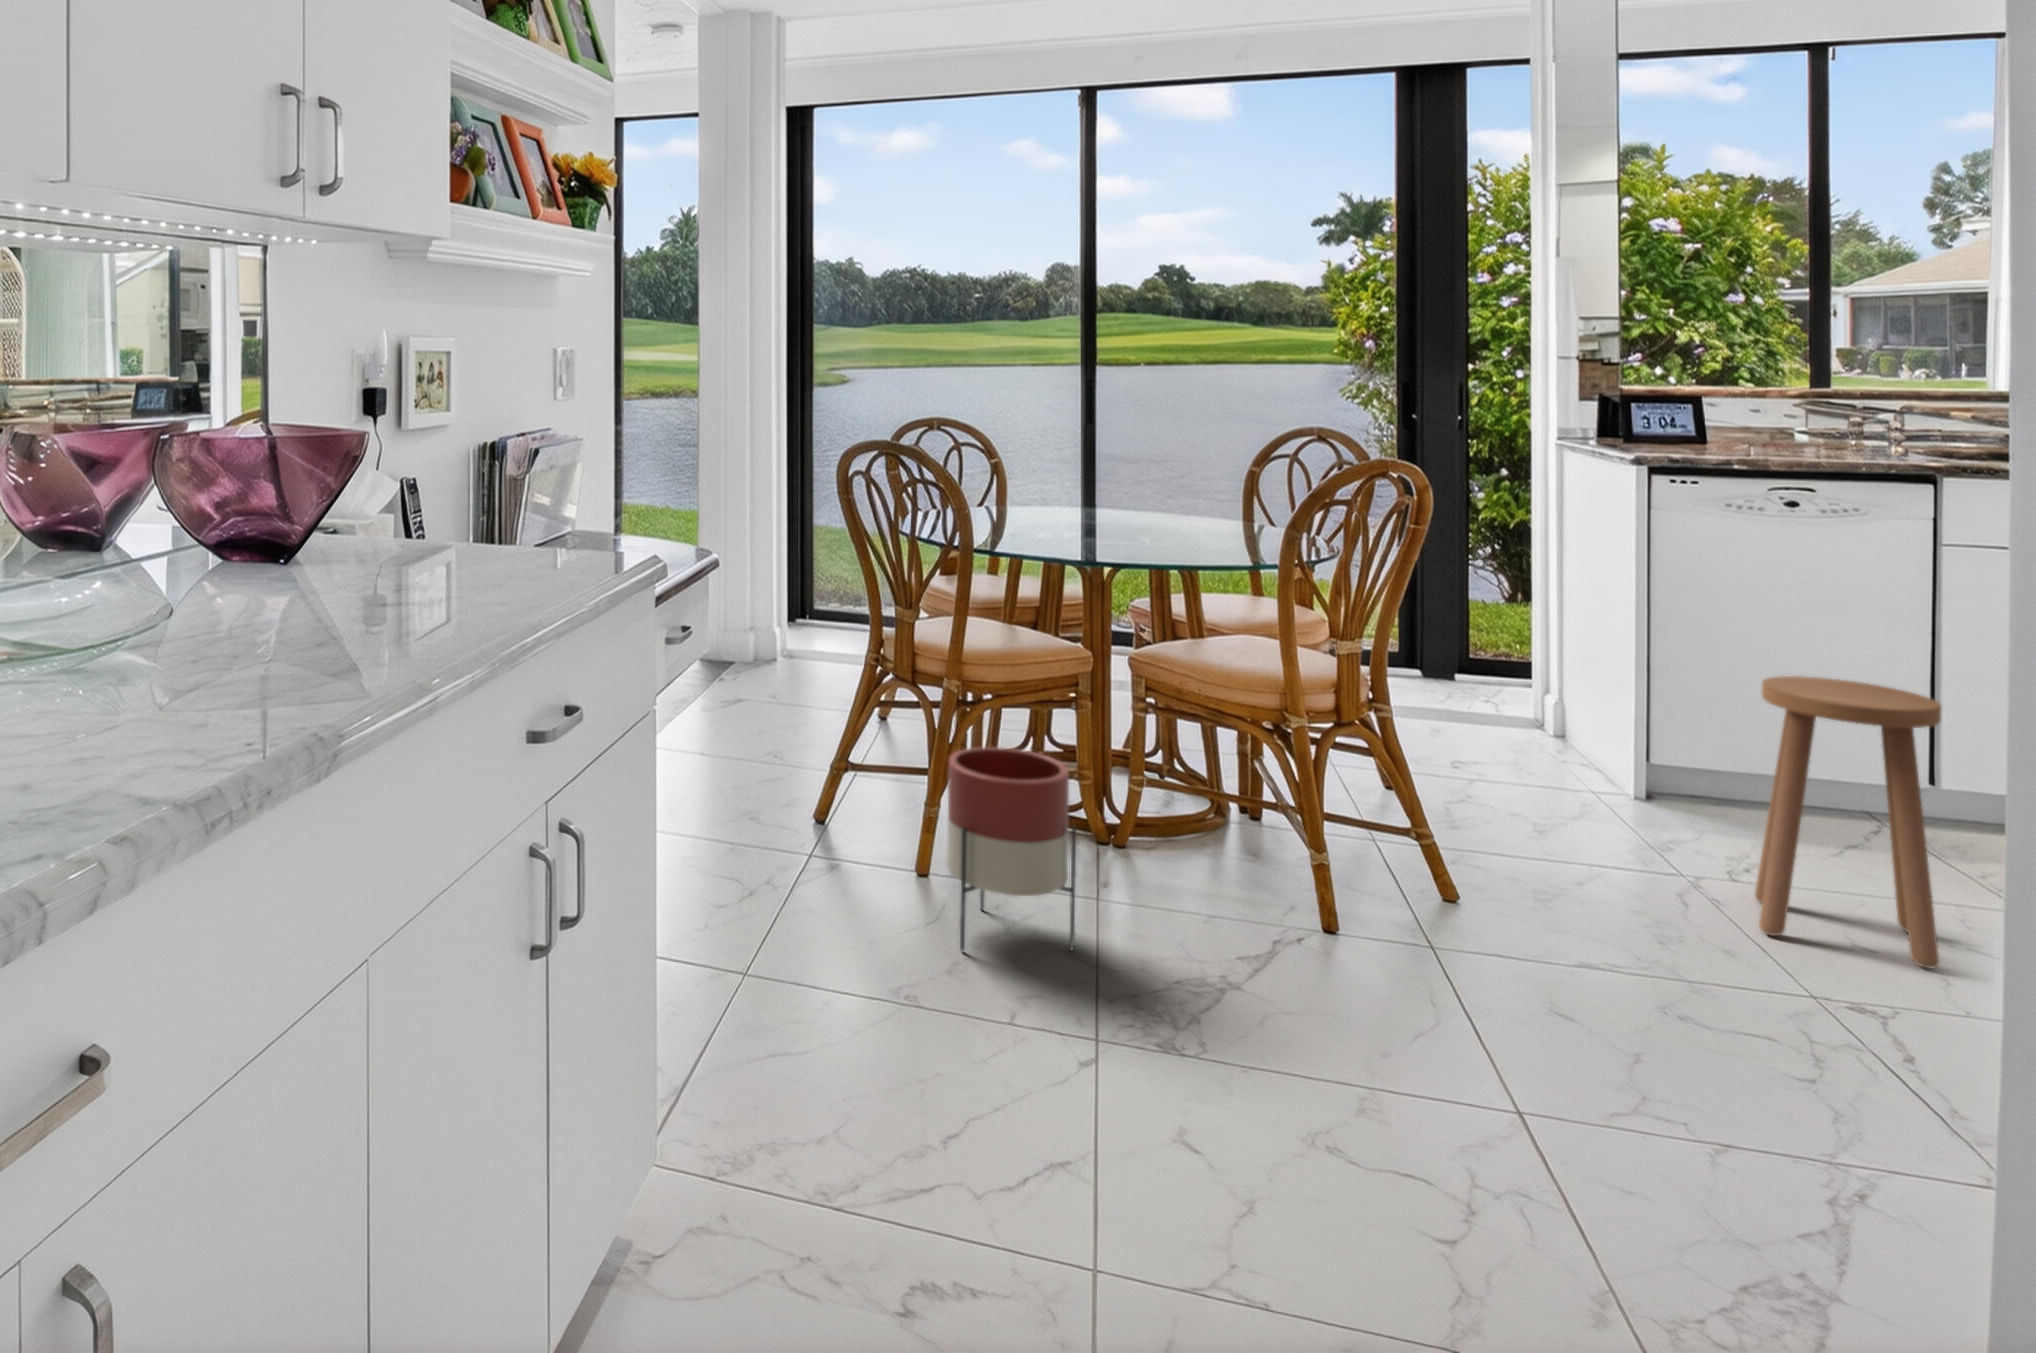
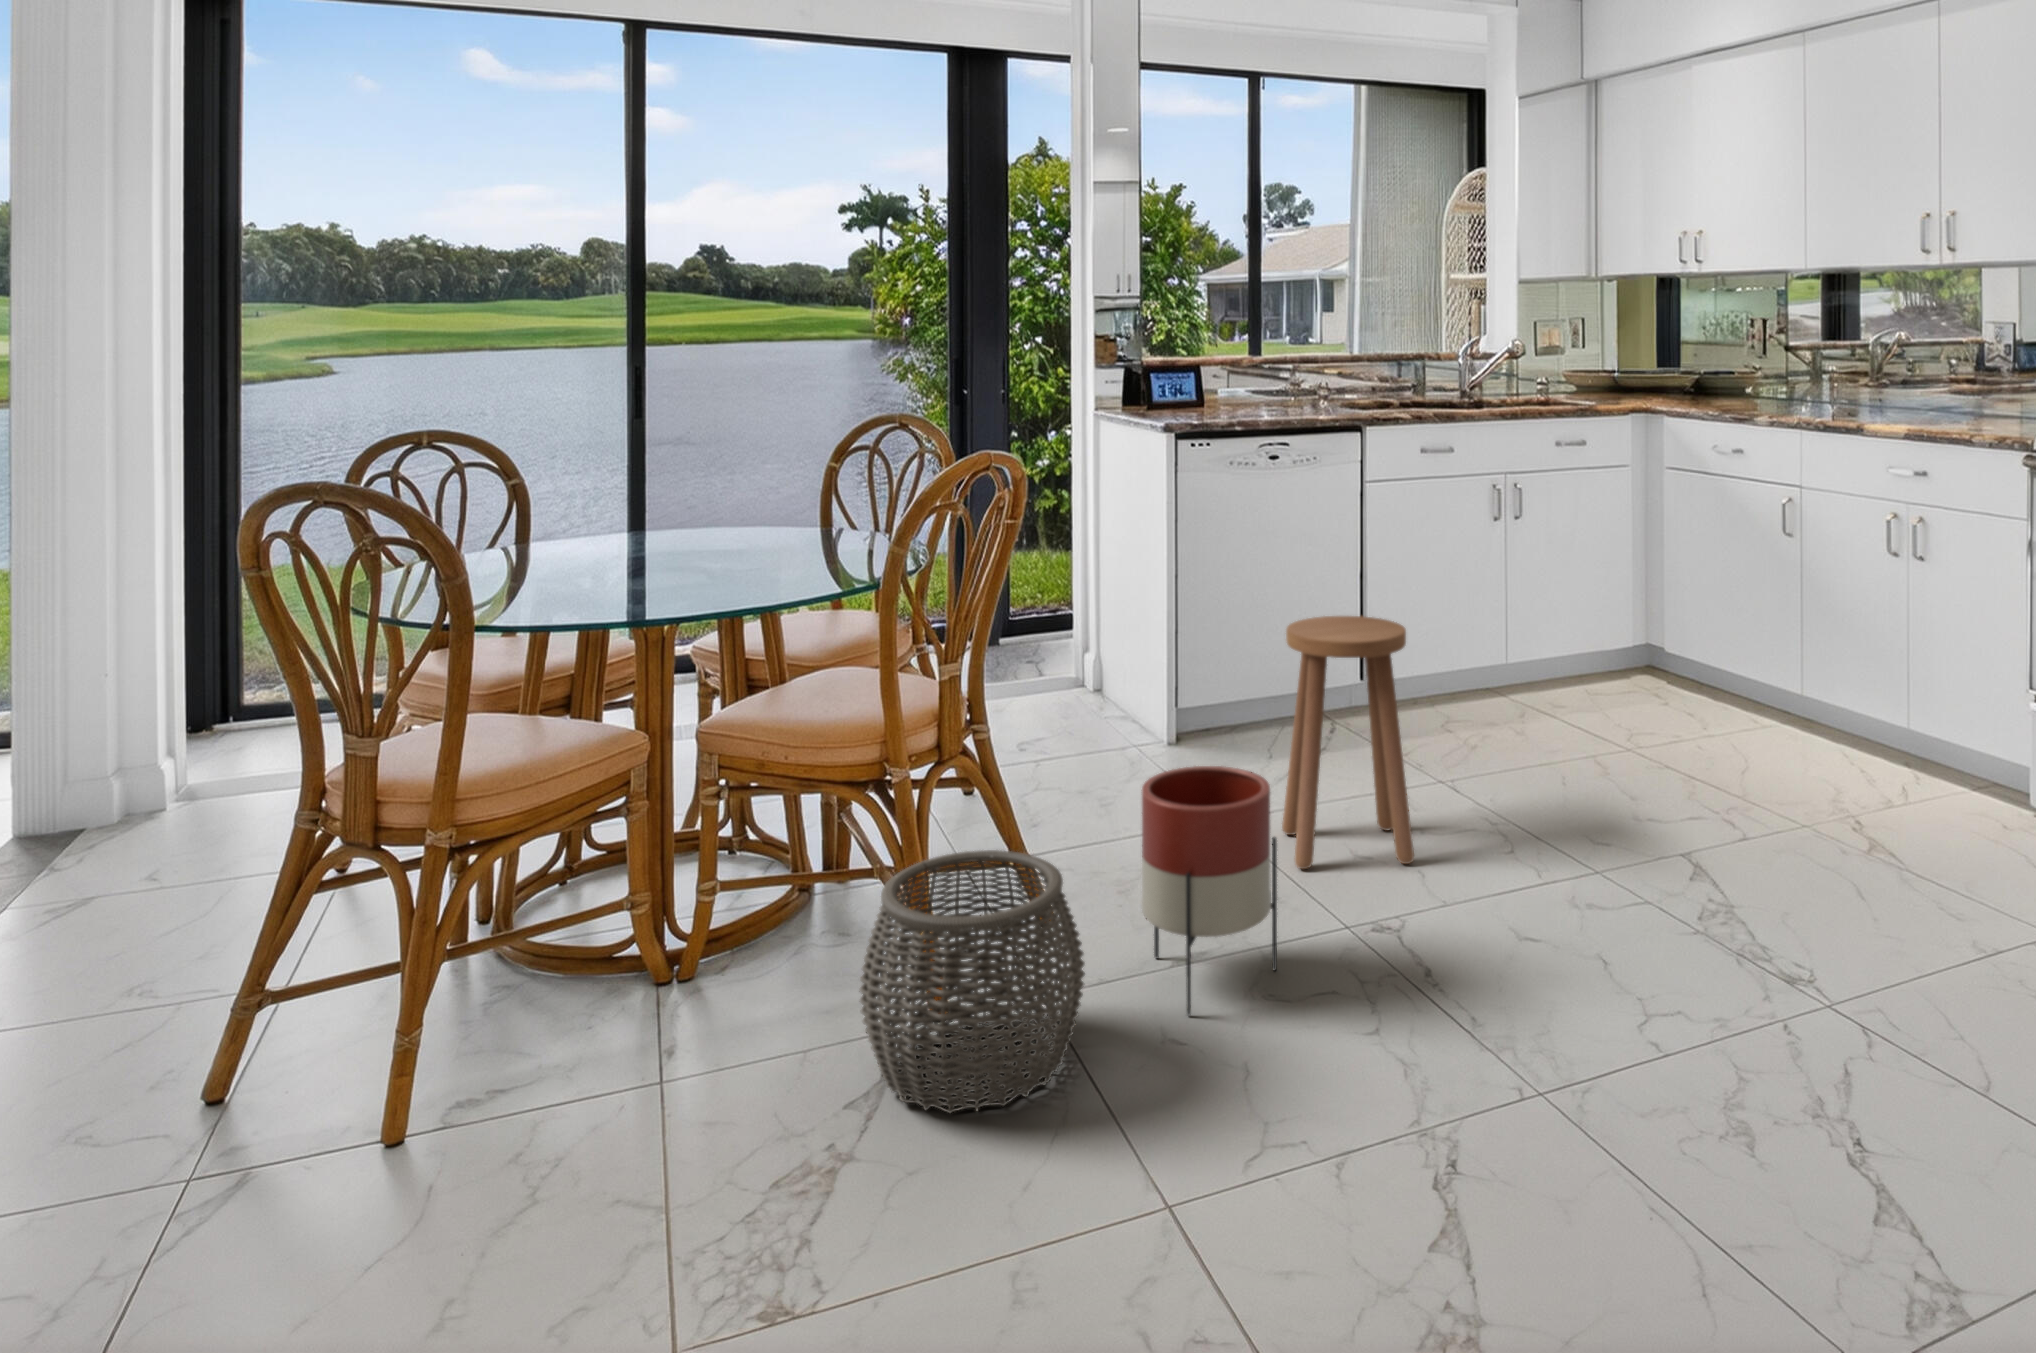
planter: present [947,747,1076,951] -> present [1141,766,1277,1015]
woven basket: none [1250,792,1461,999] -> present [859,850,1085,1114]

